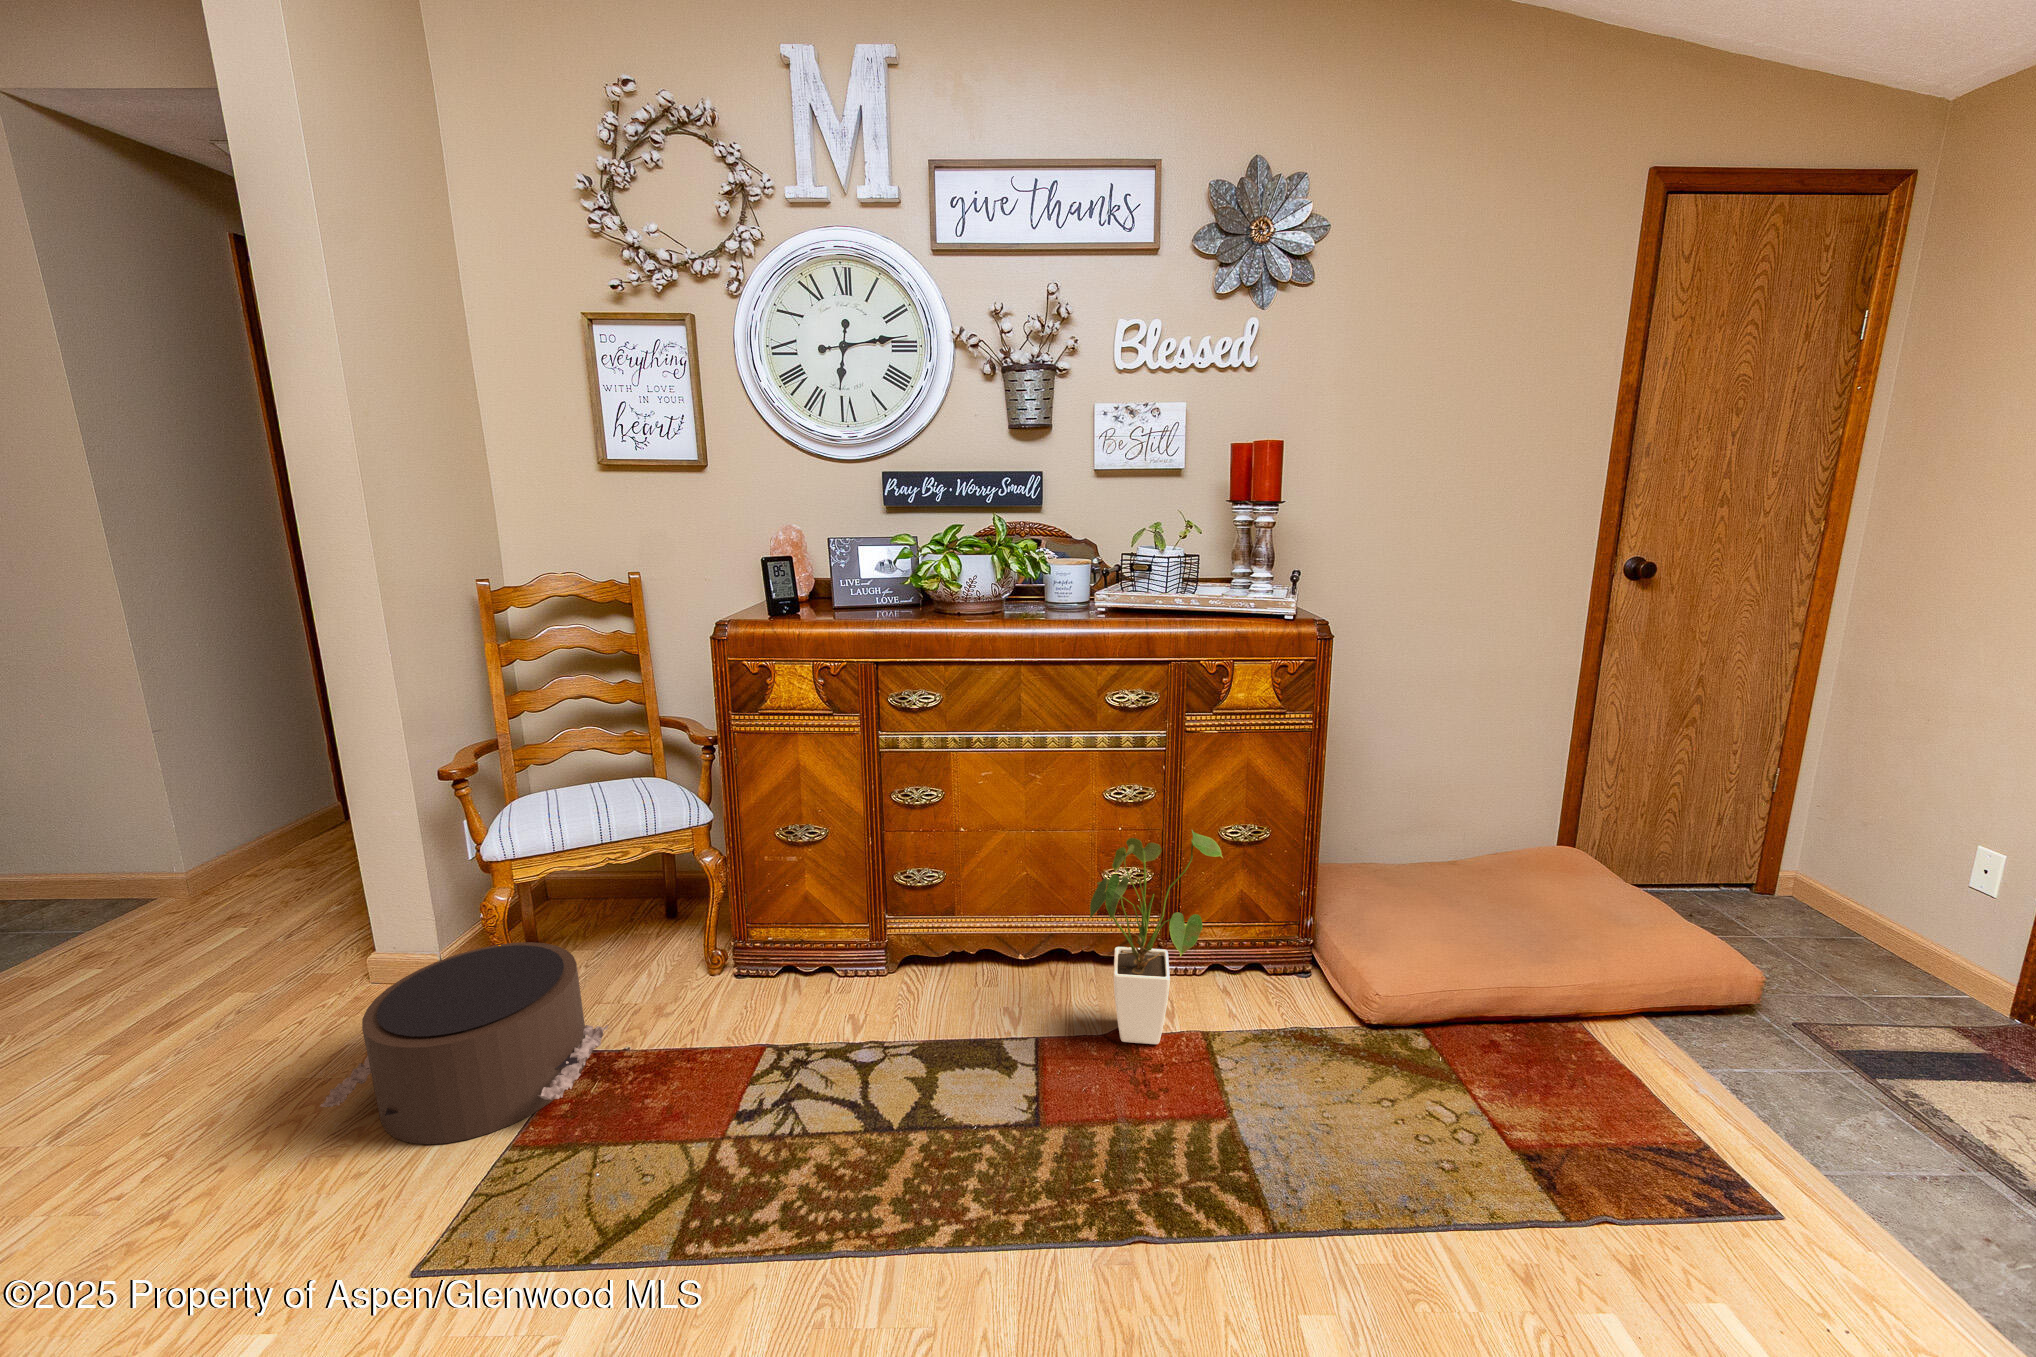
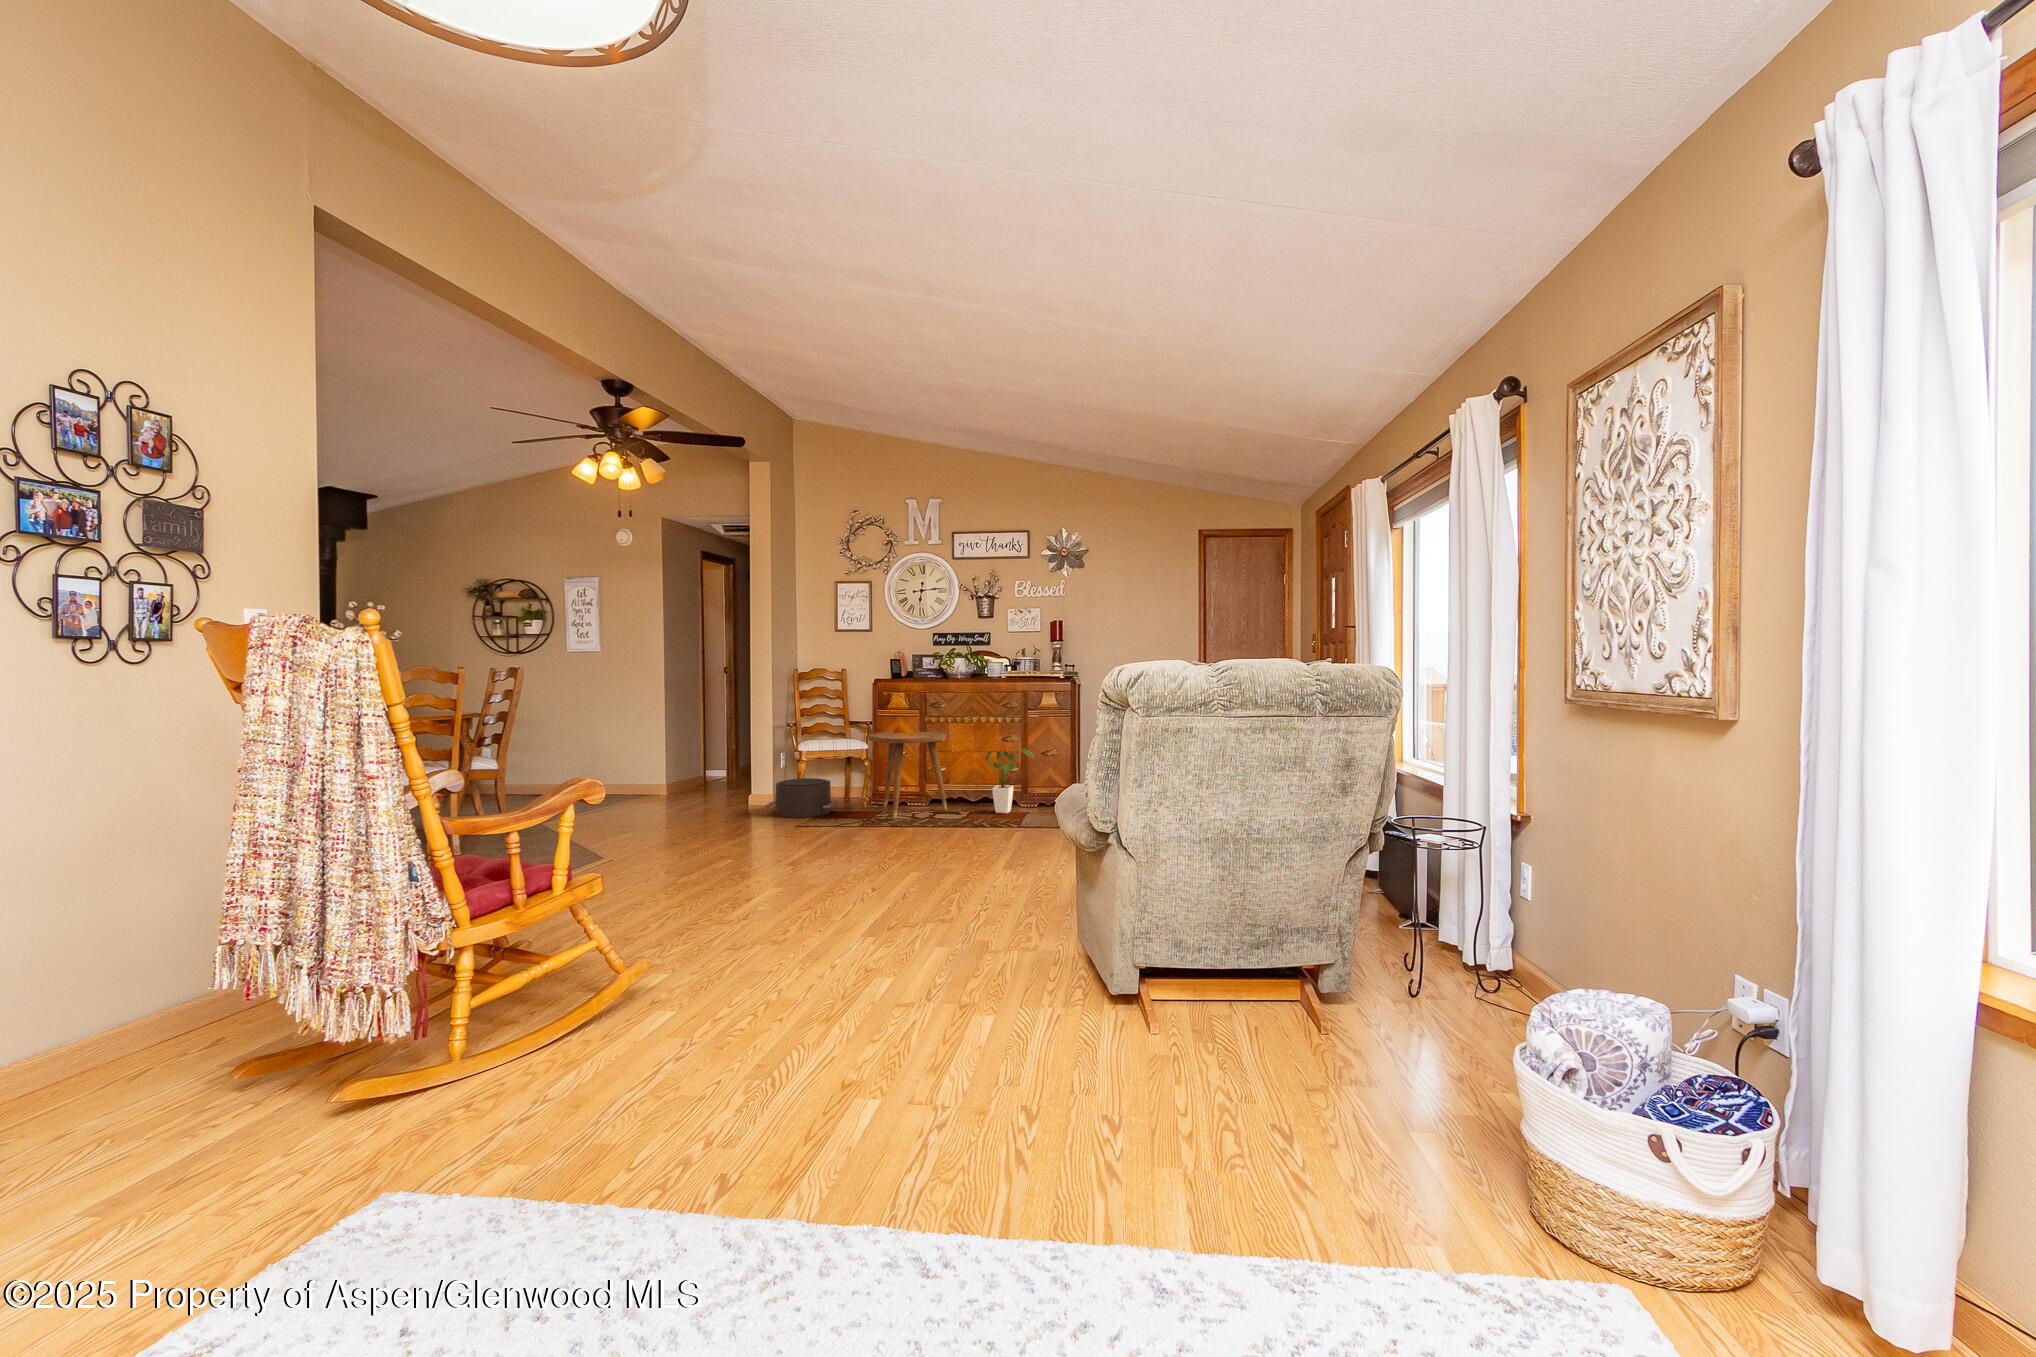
side table: none [690,780,962,1150] -> present [869,731,947,820]

